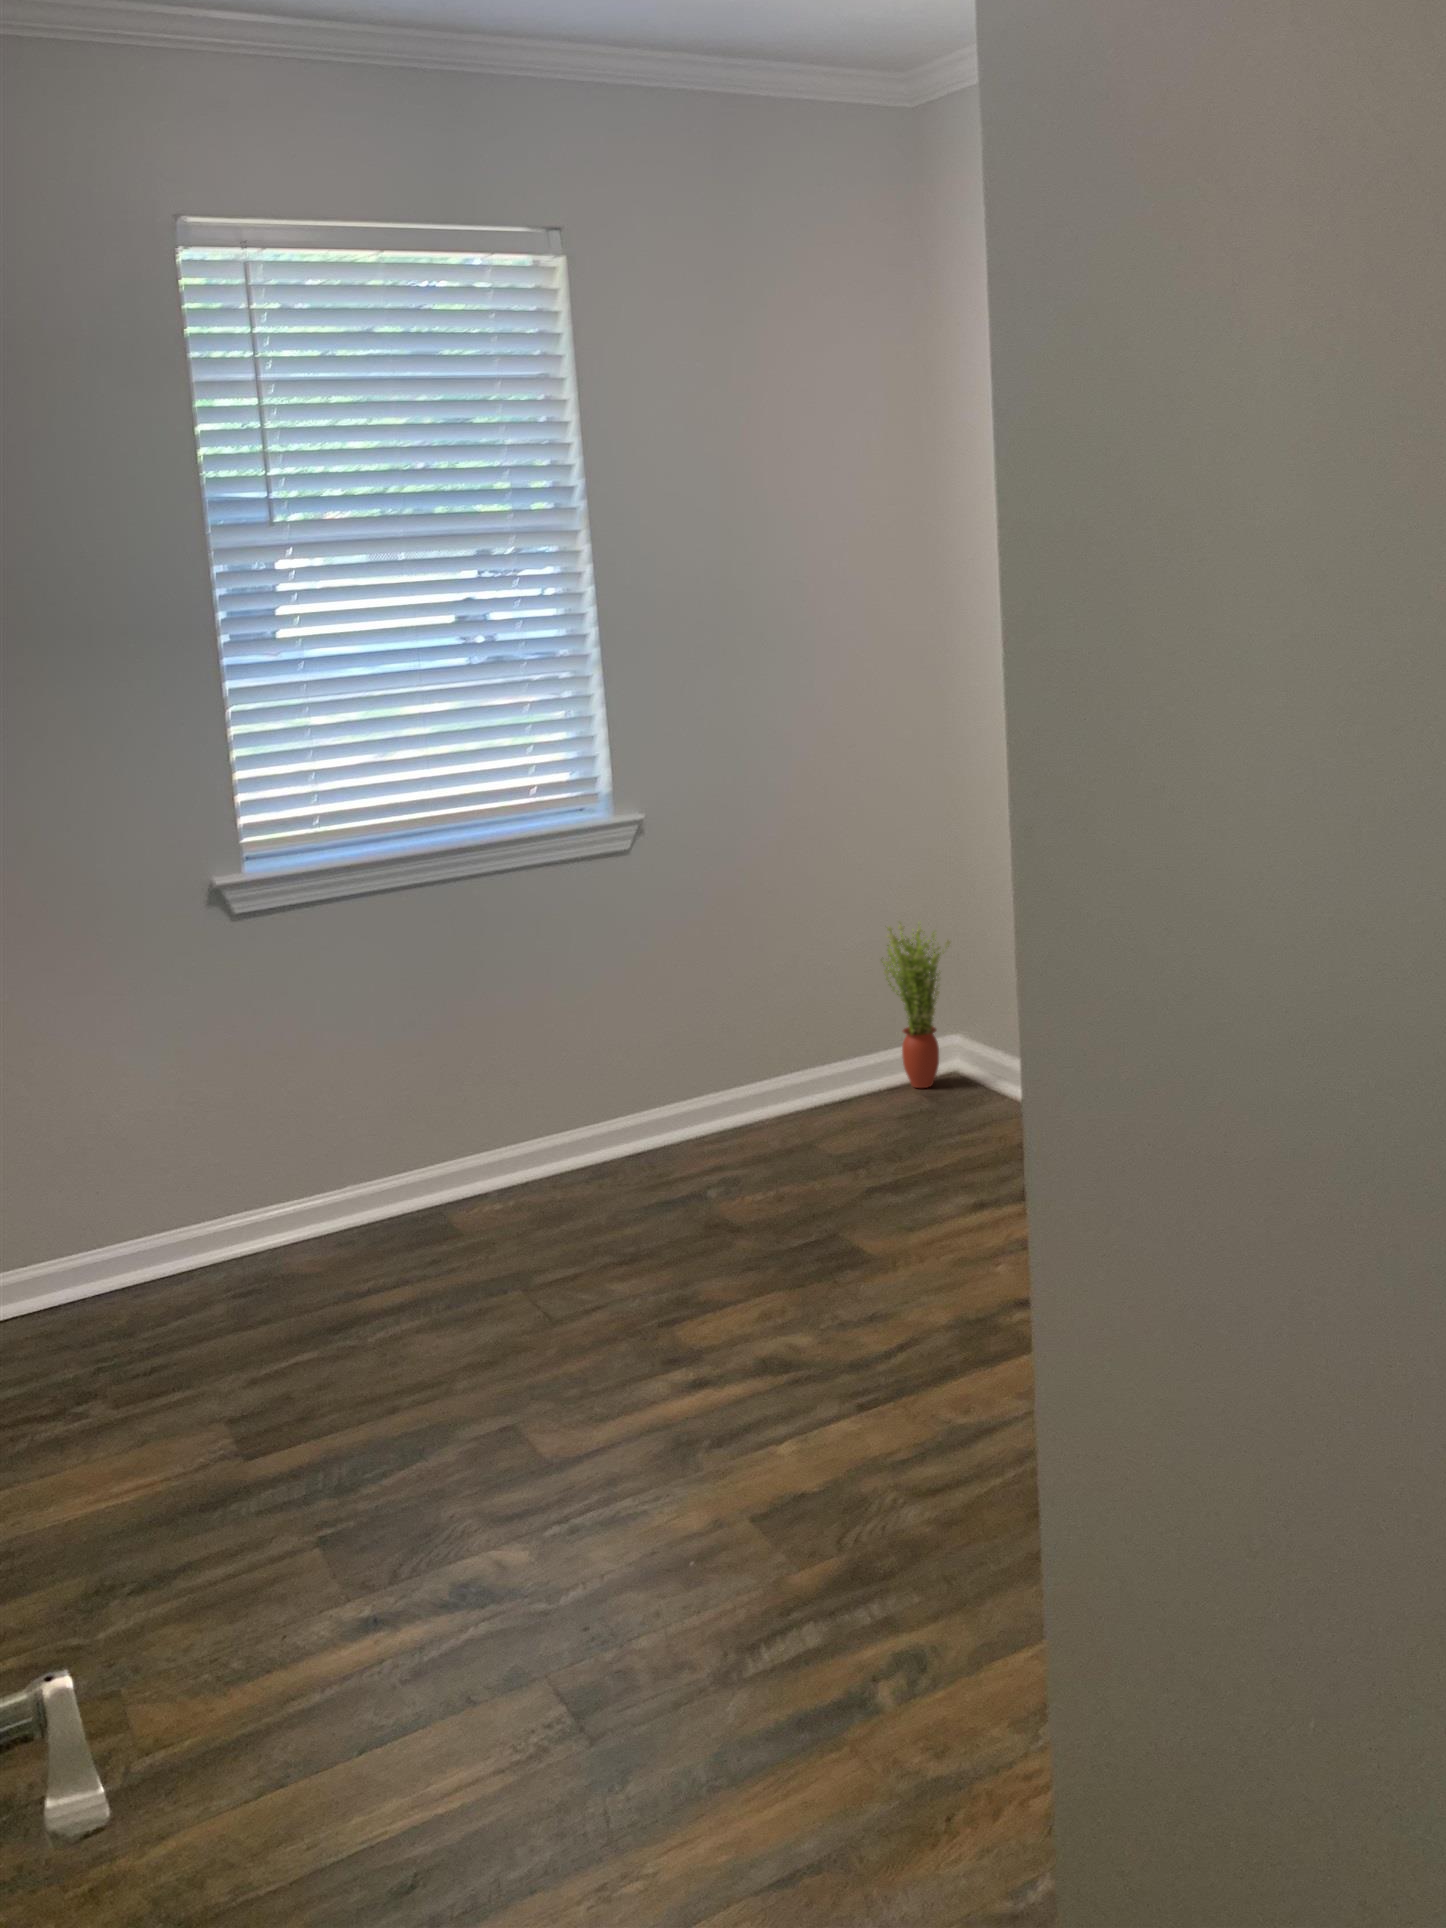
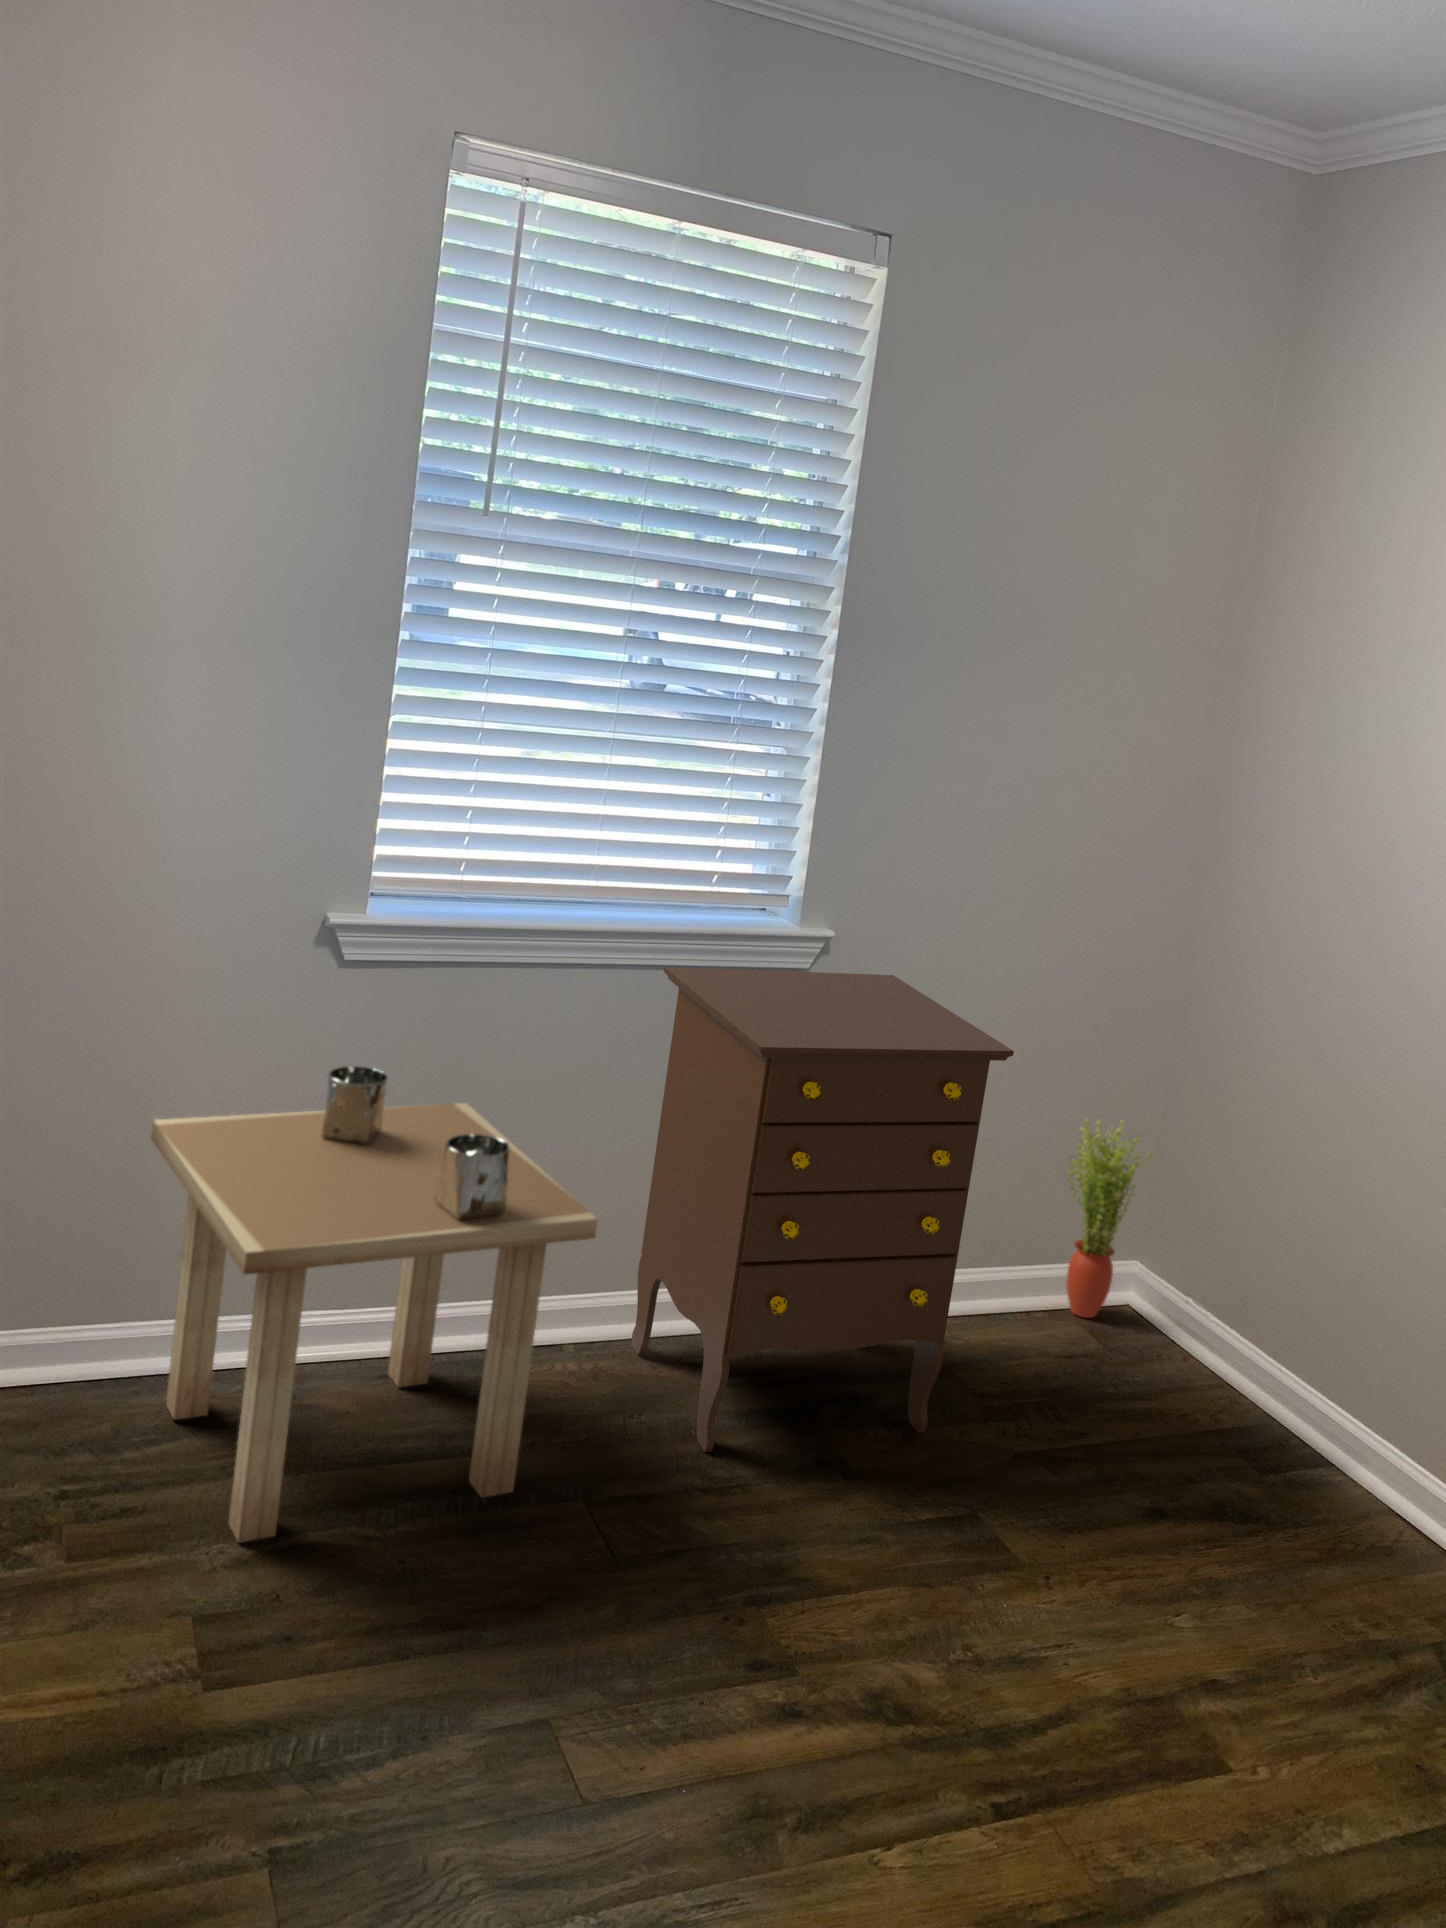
dresser: none [506,839,798,1242] -> present [632,967,1014,1452]
side table: none [102,994,484,1377] -> present [151,1066,597,1543]

